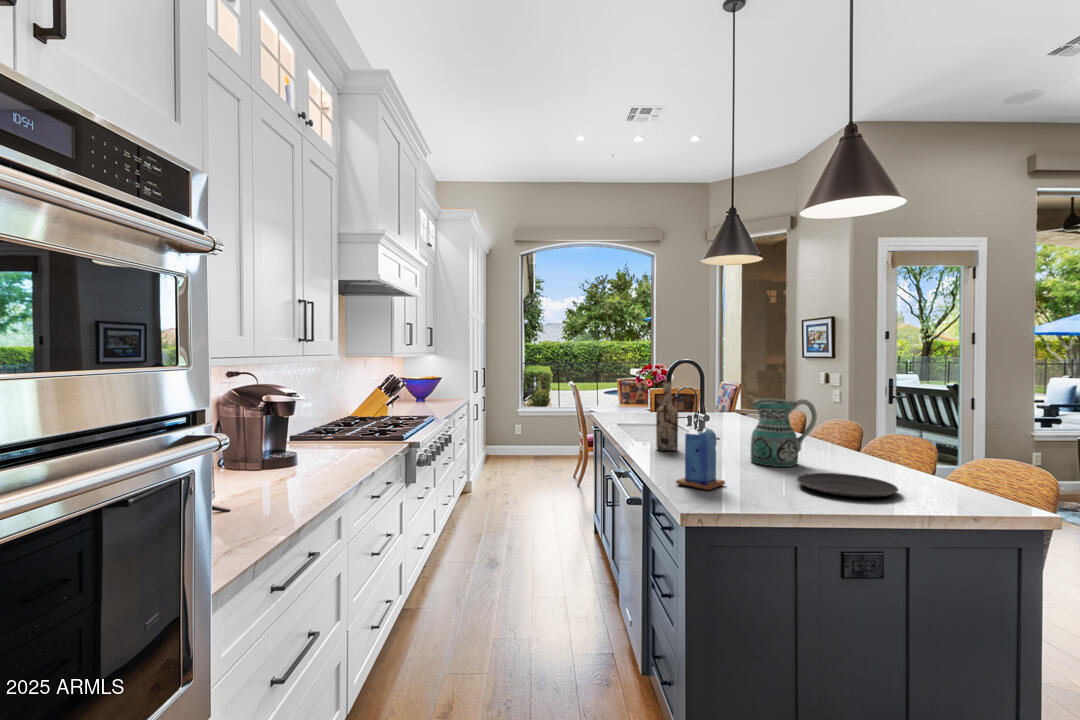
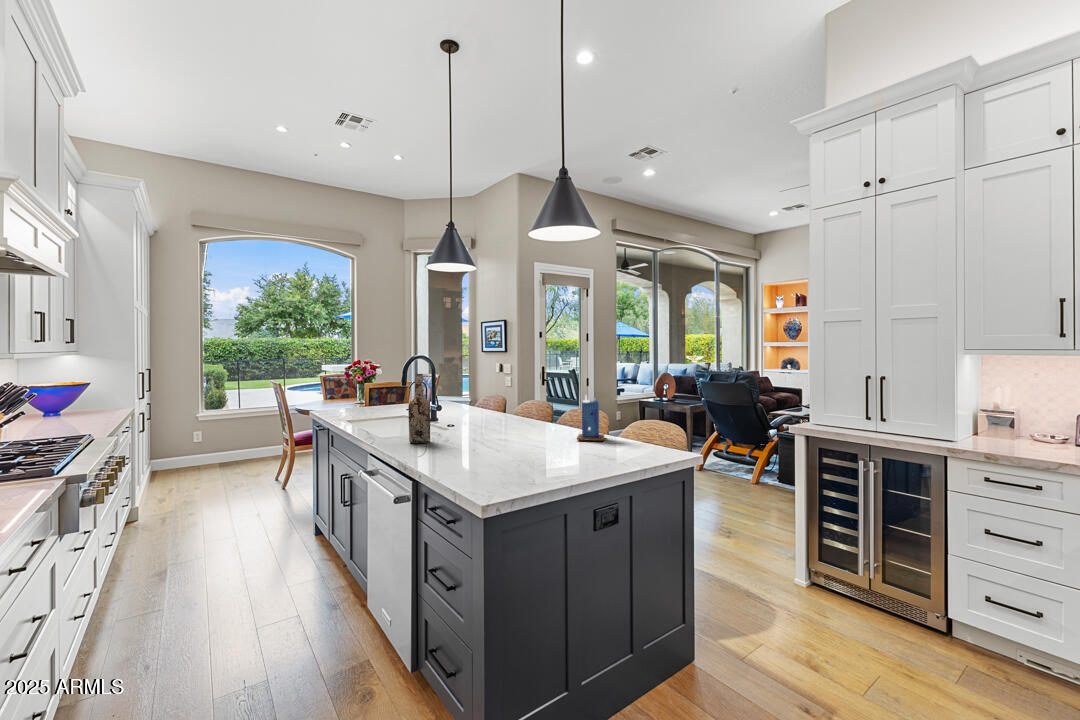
ceramic pitcher: present [750,398,817,467] -> none [502,384,553,445]
candle: present [676,424,725,490] -> present [577,396,604,441]
plate: present [796,473,898,497] -> none [558,443,632,460]

